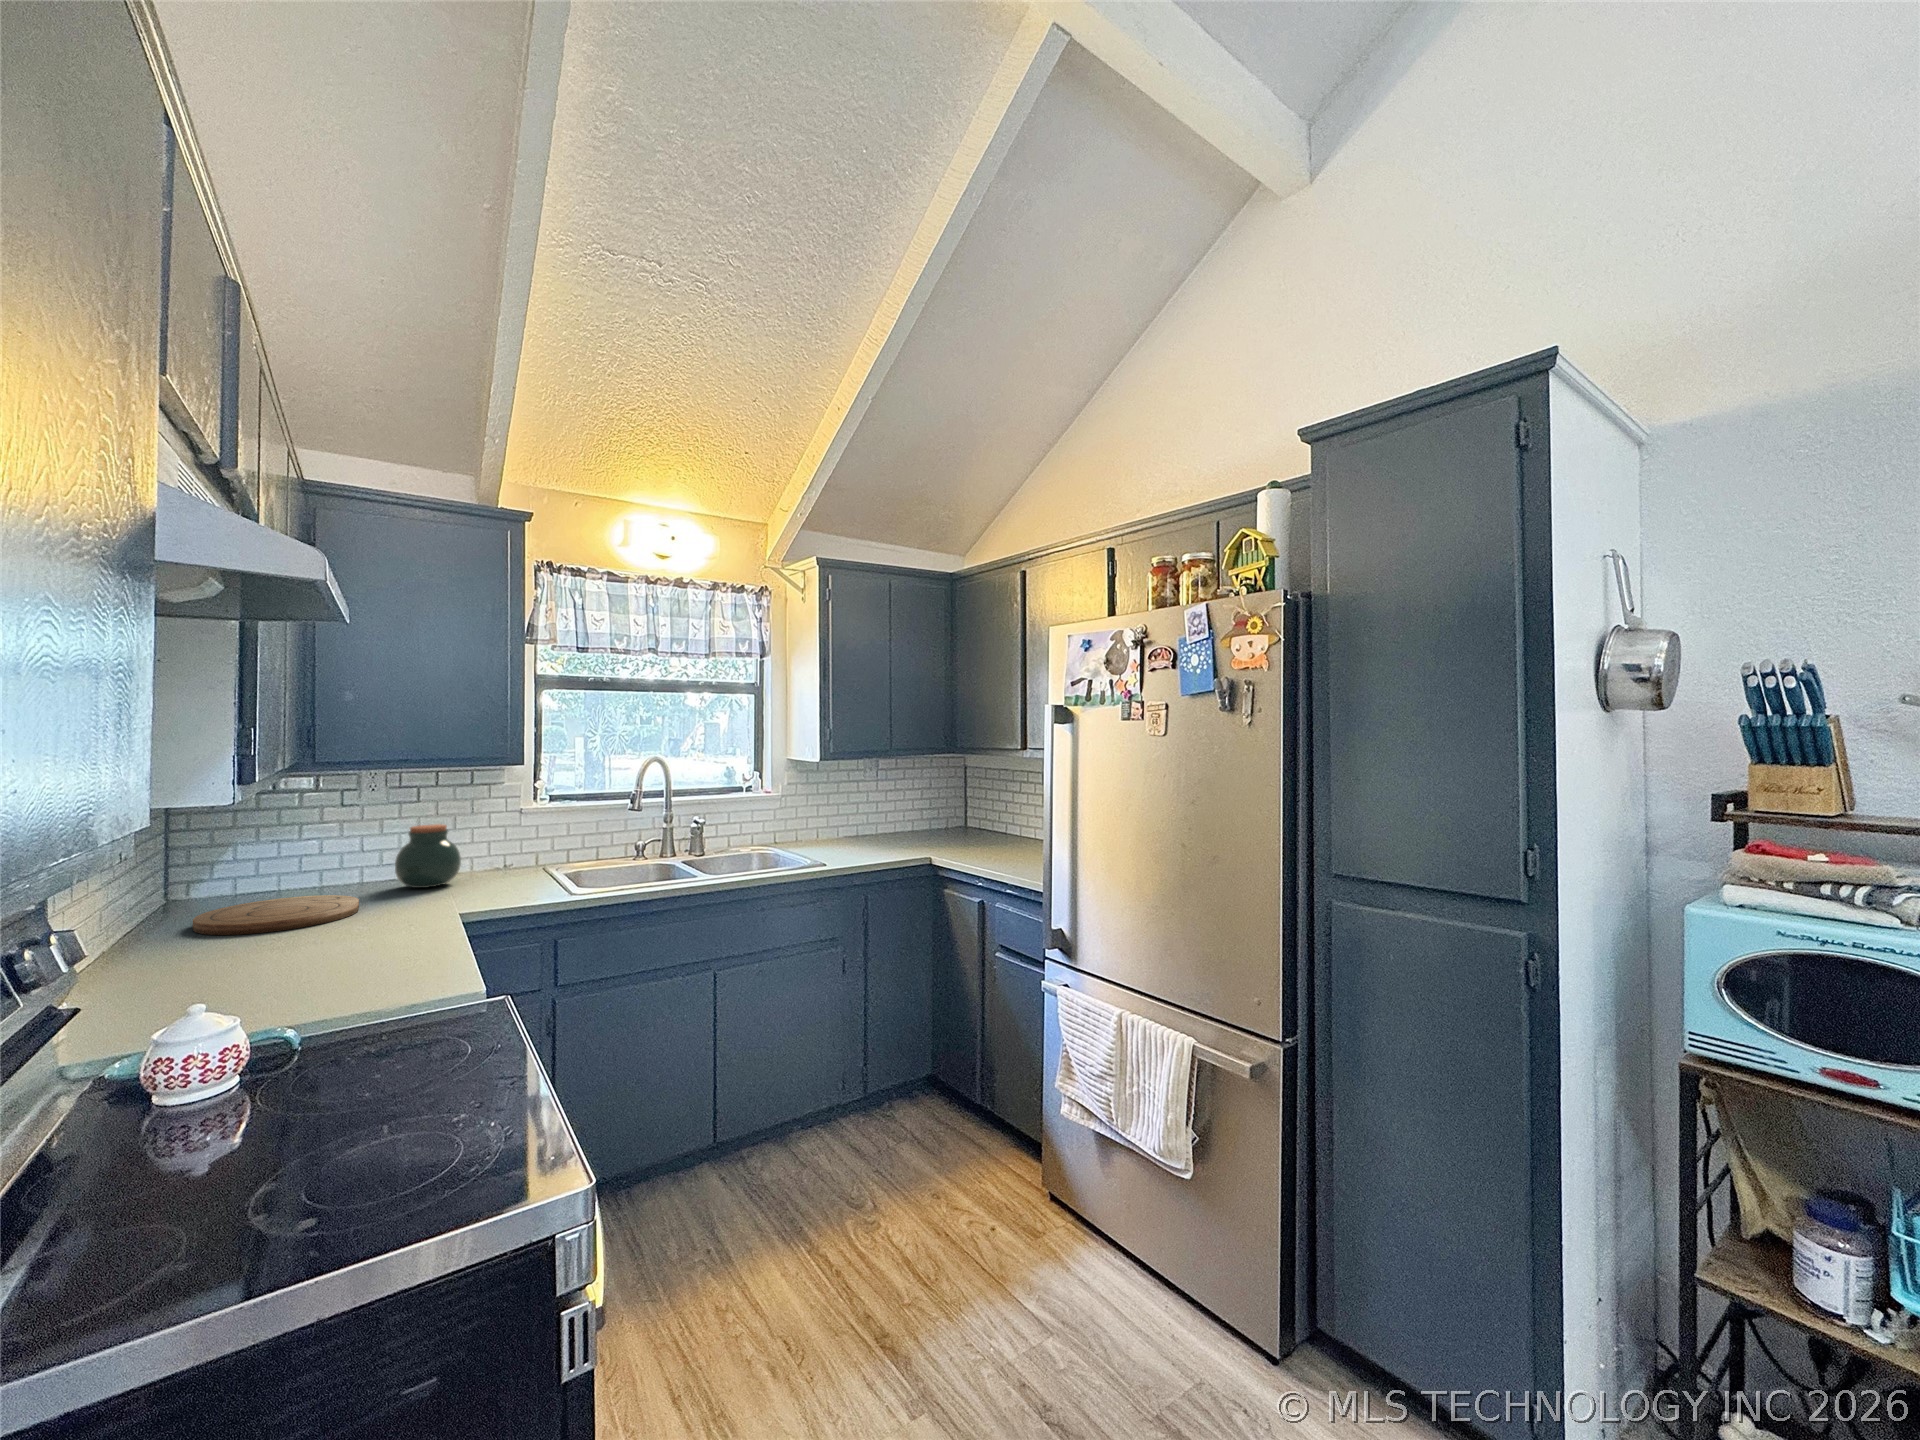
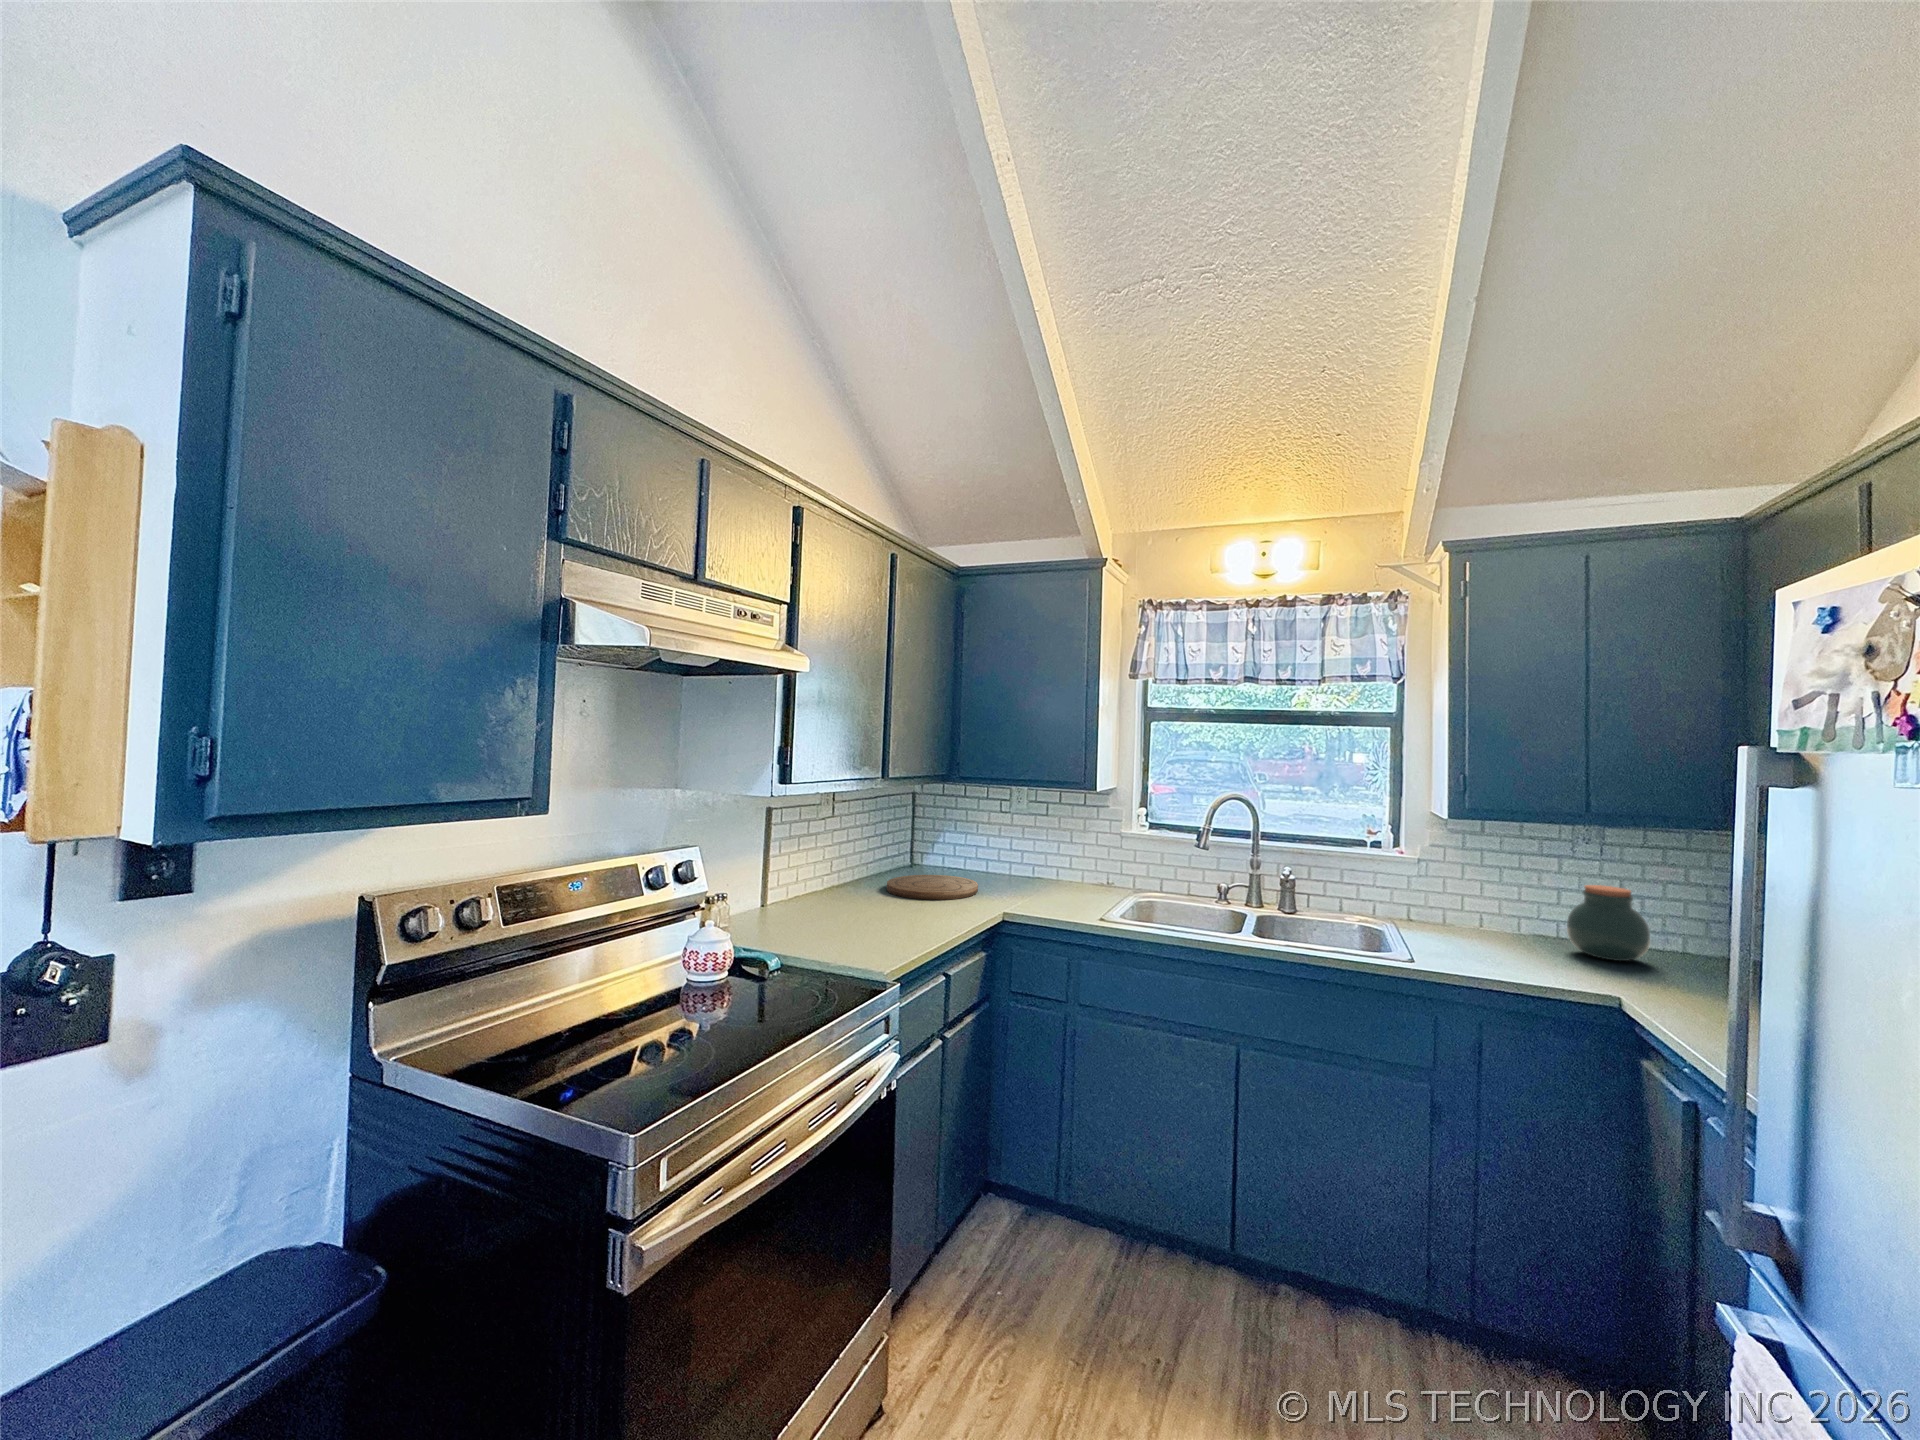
jar: present [395,824,461,888] -> present [1567,885,1650,961]

